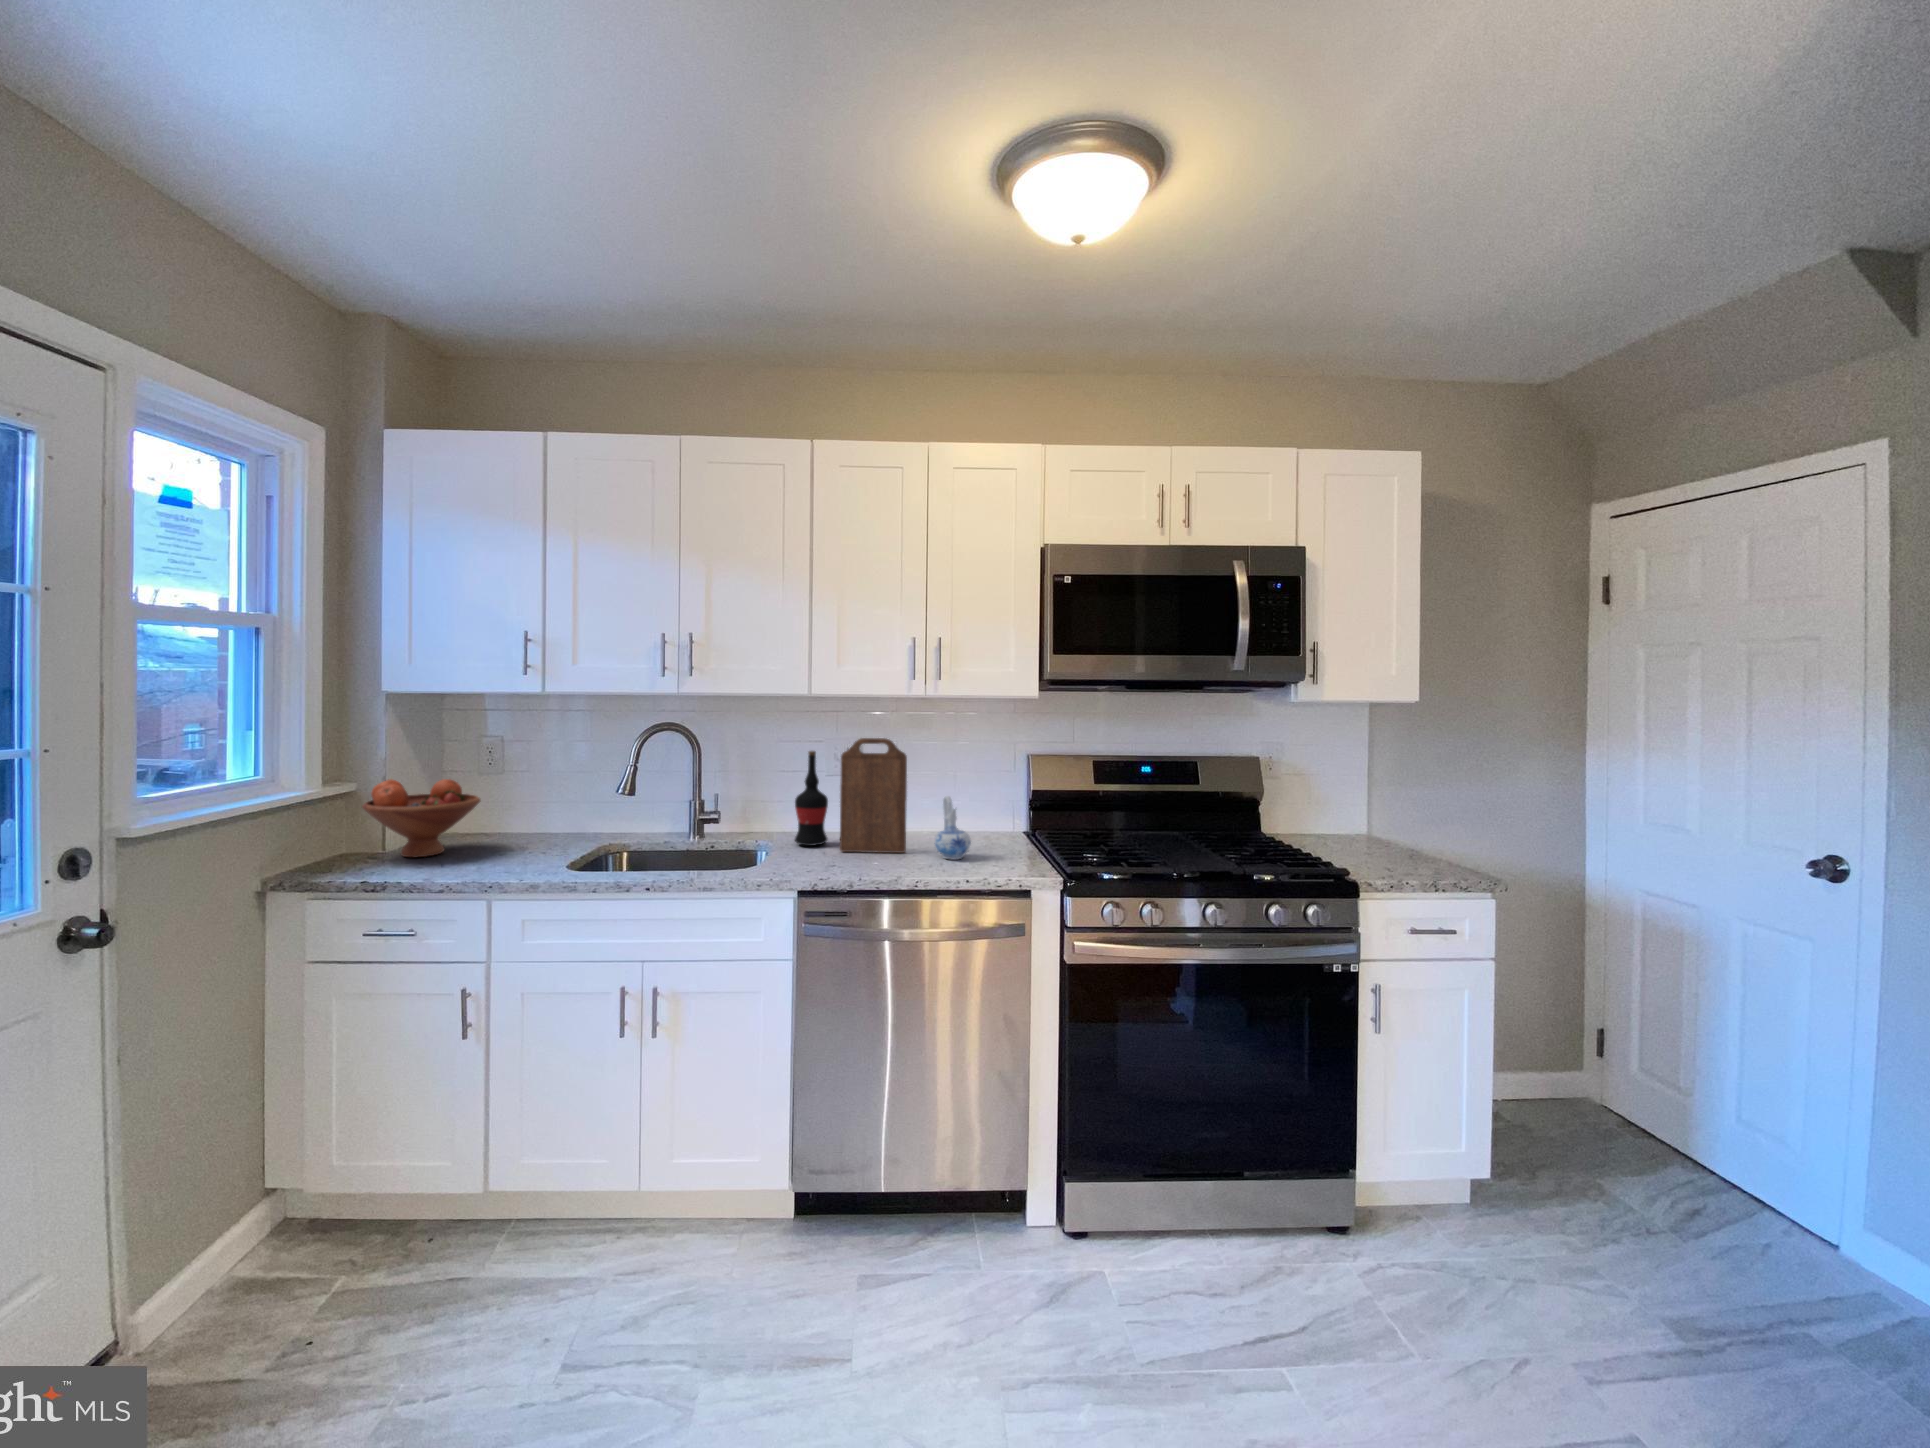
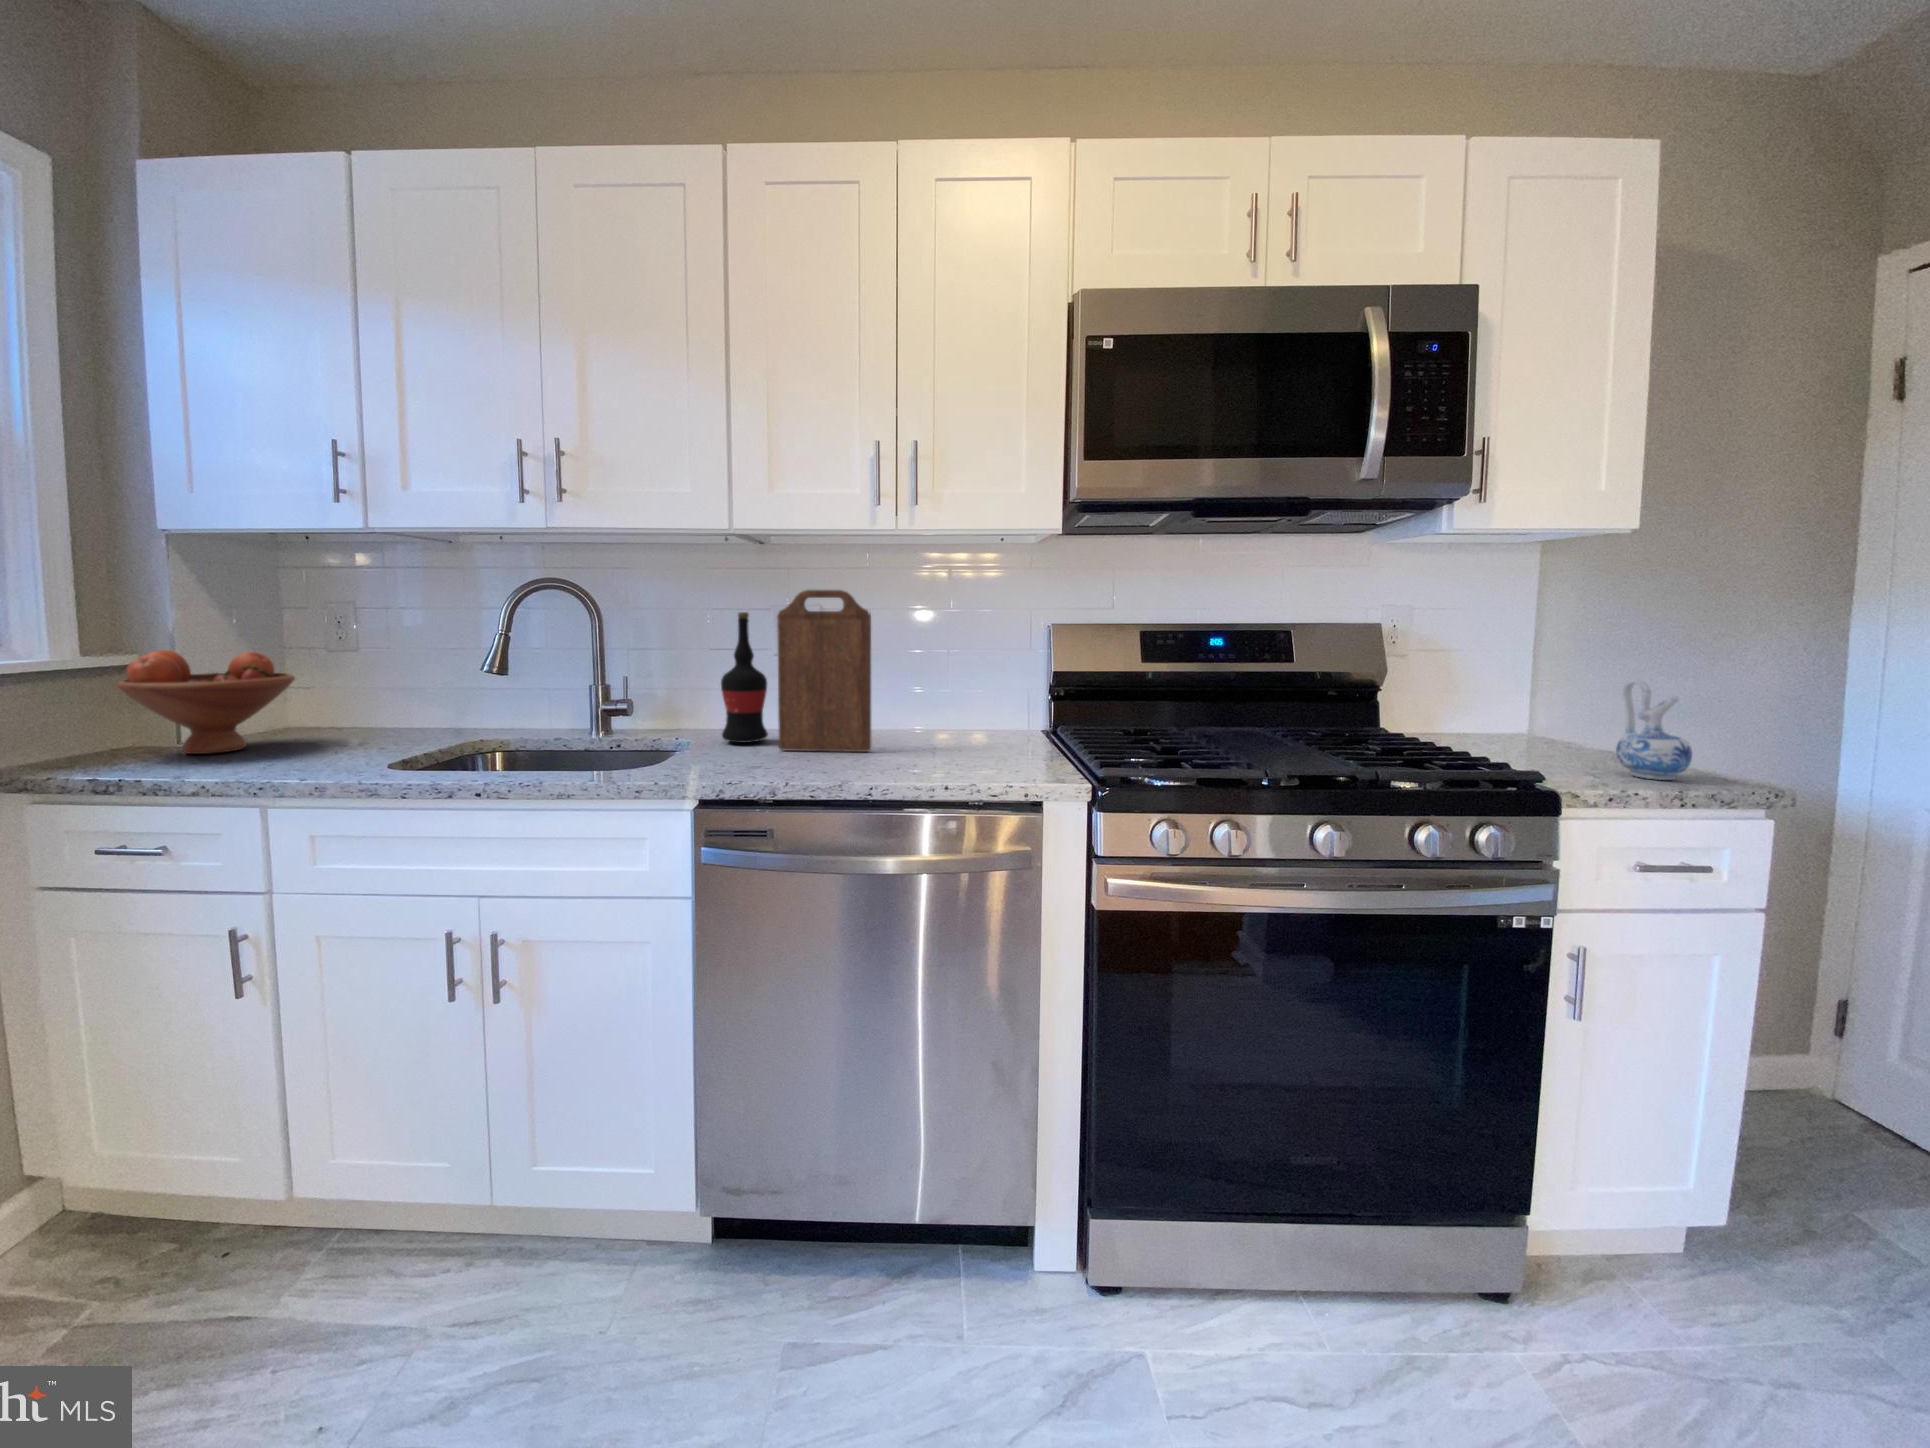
ceramic pitcher: present [935,796,971,860] -> present [1616,680,1692,780]

